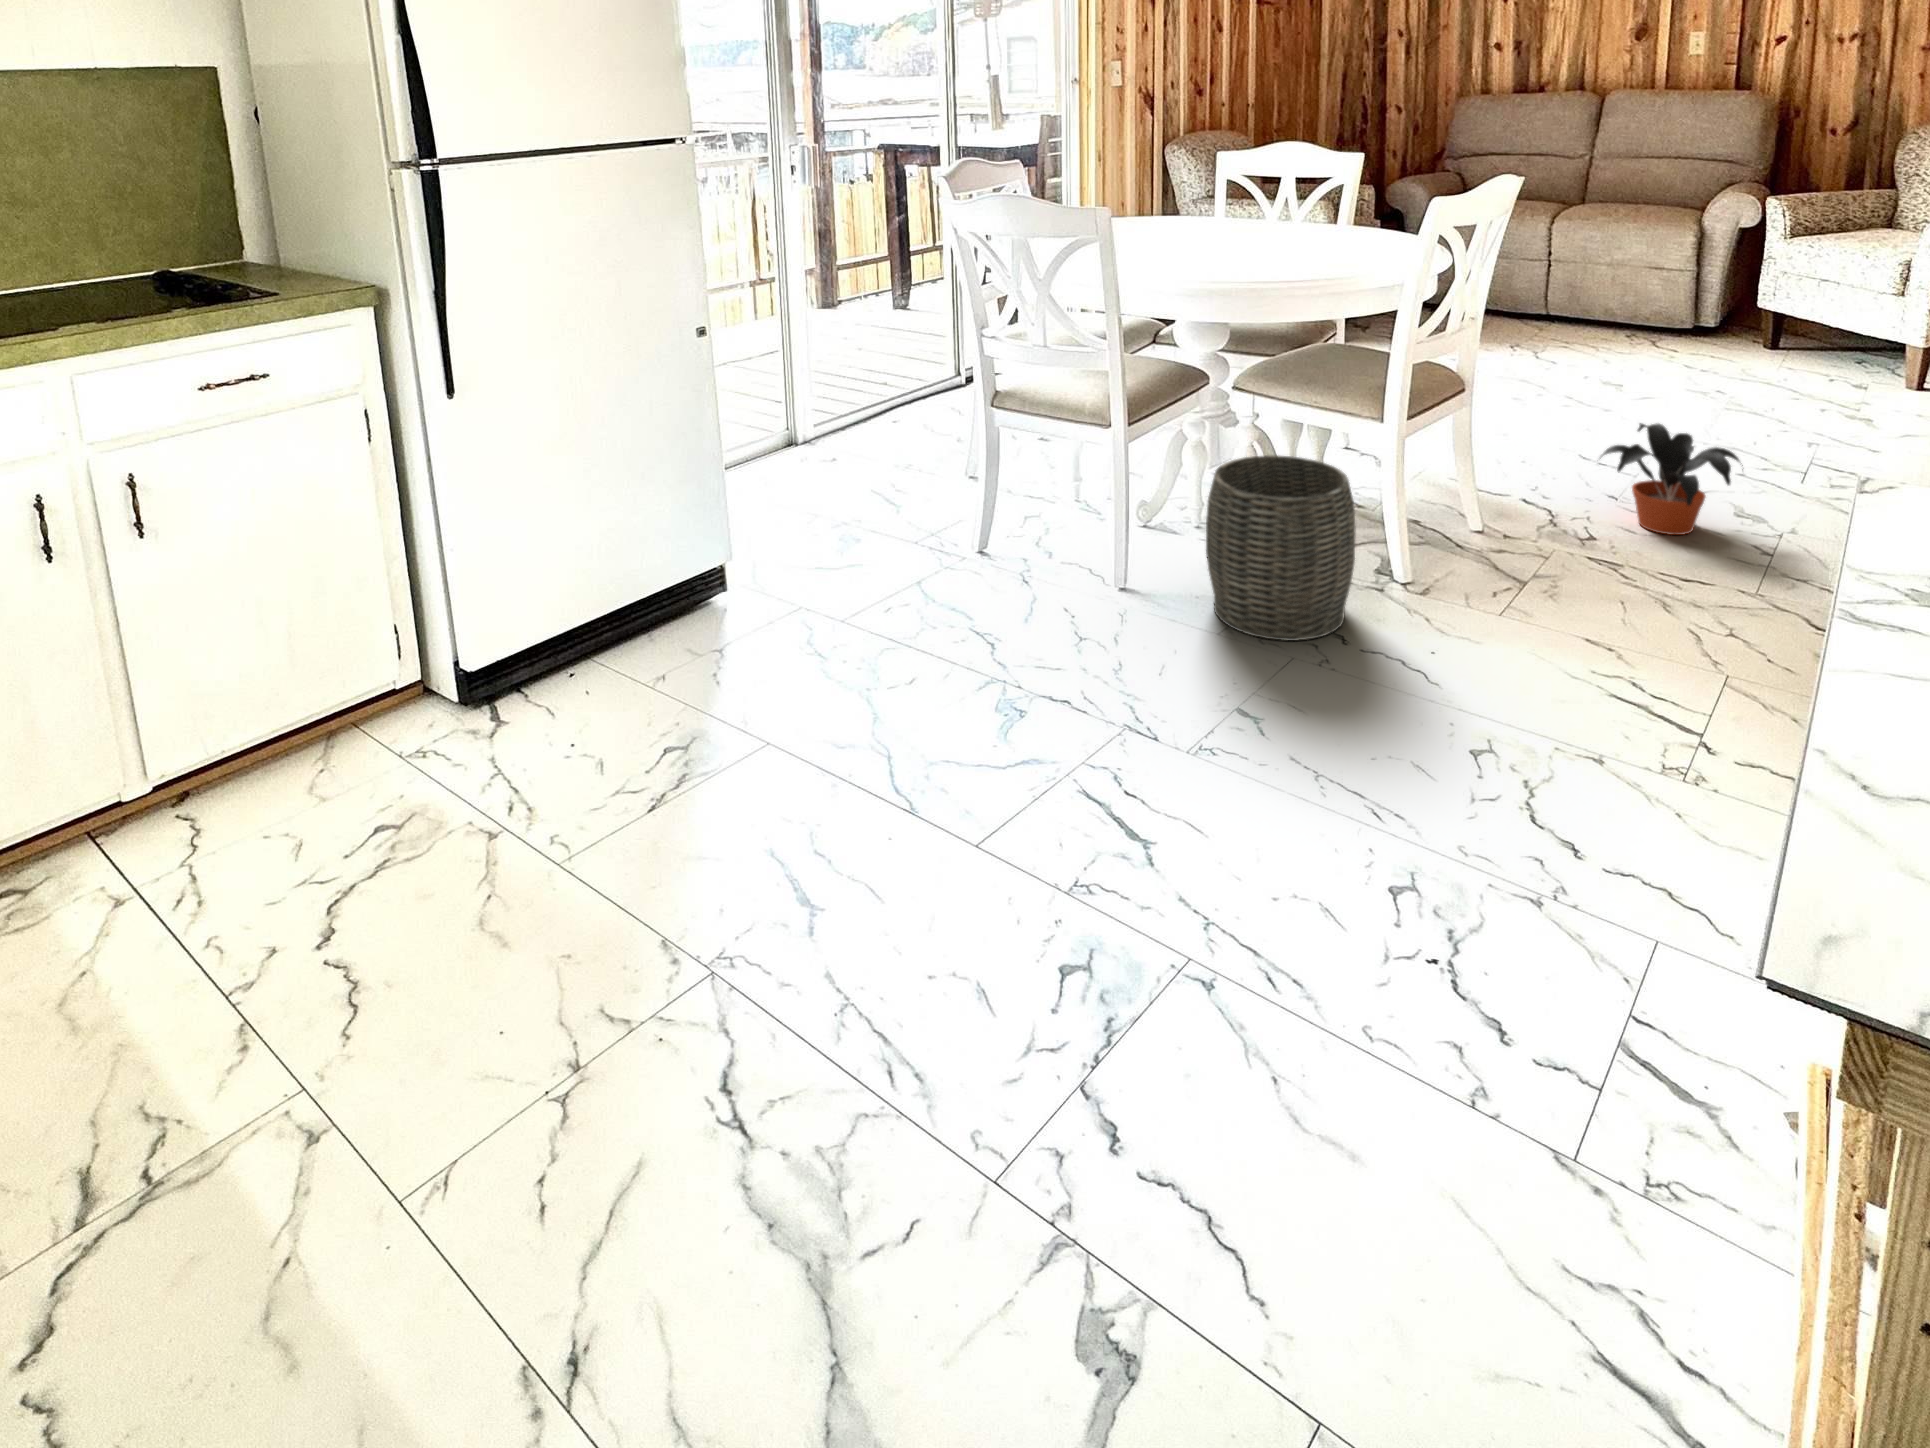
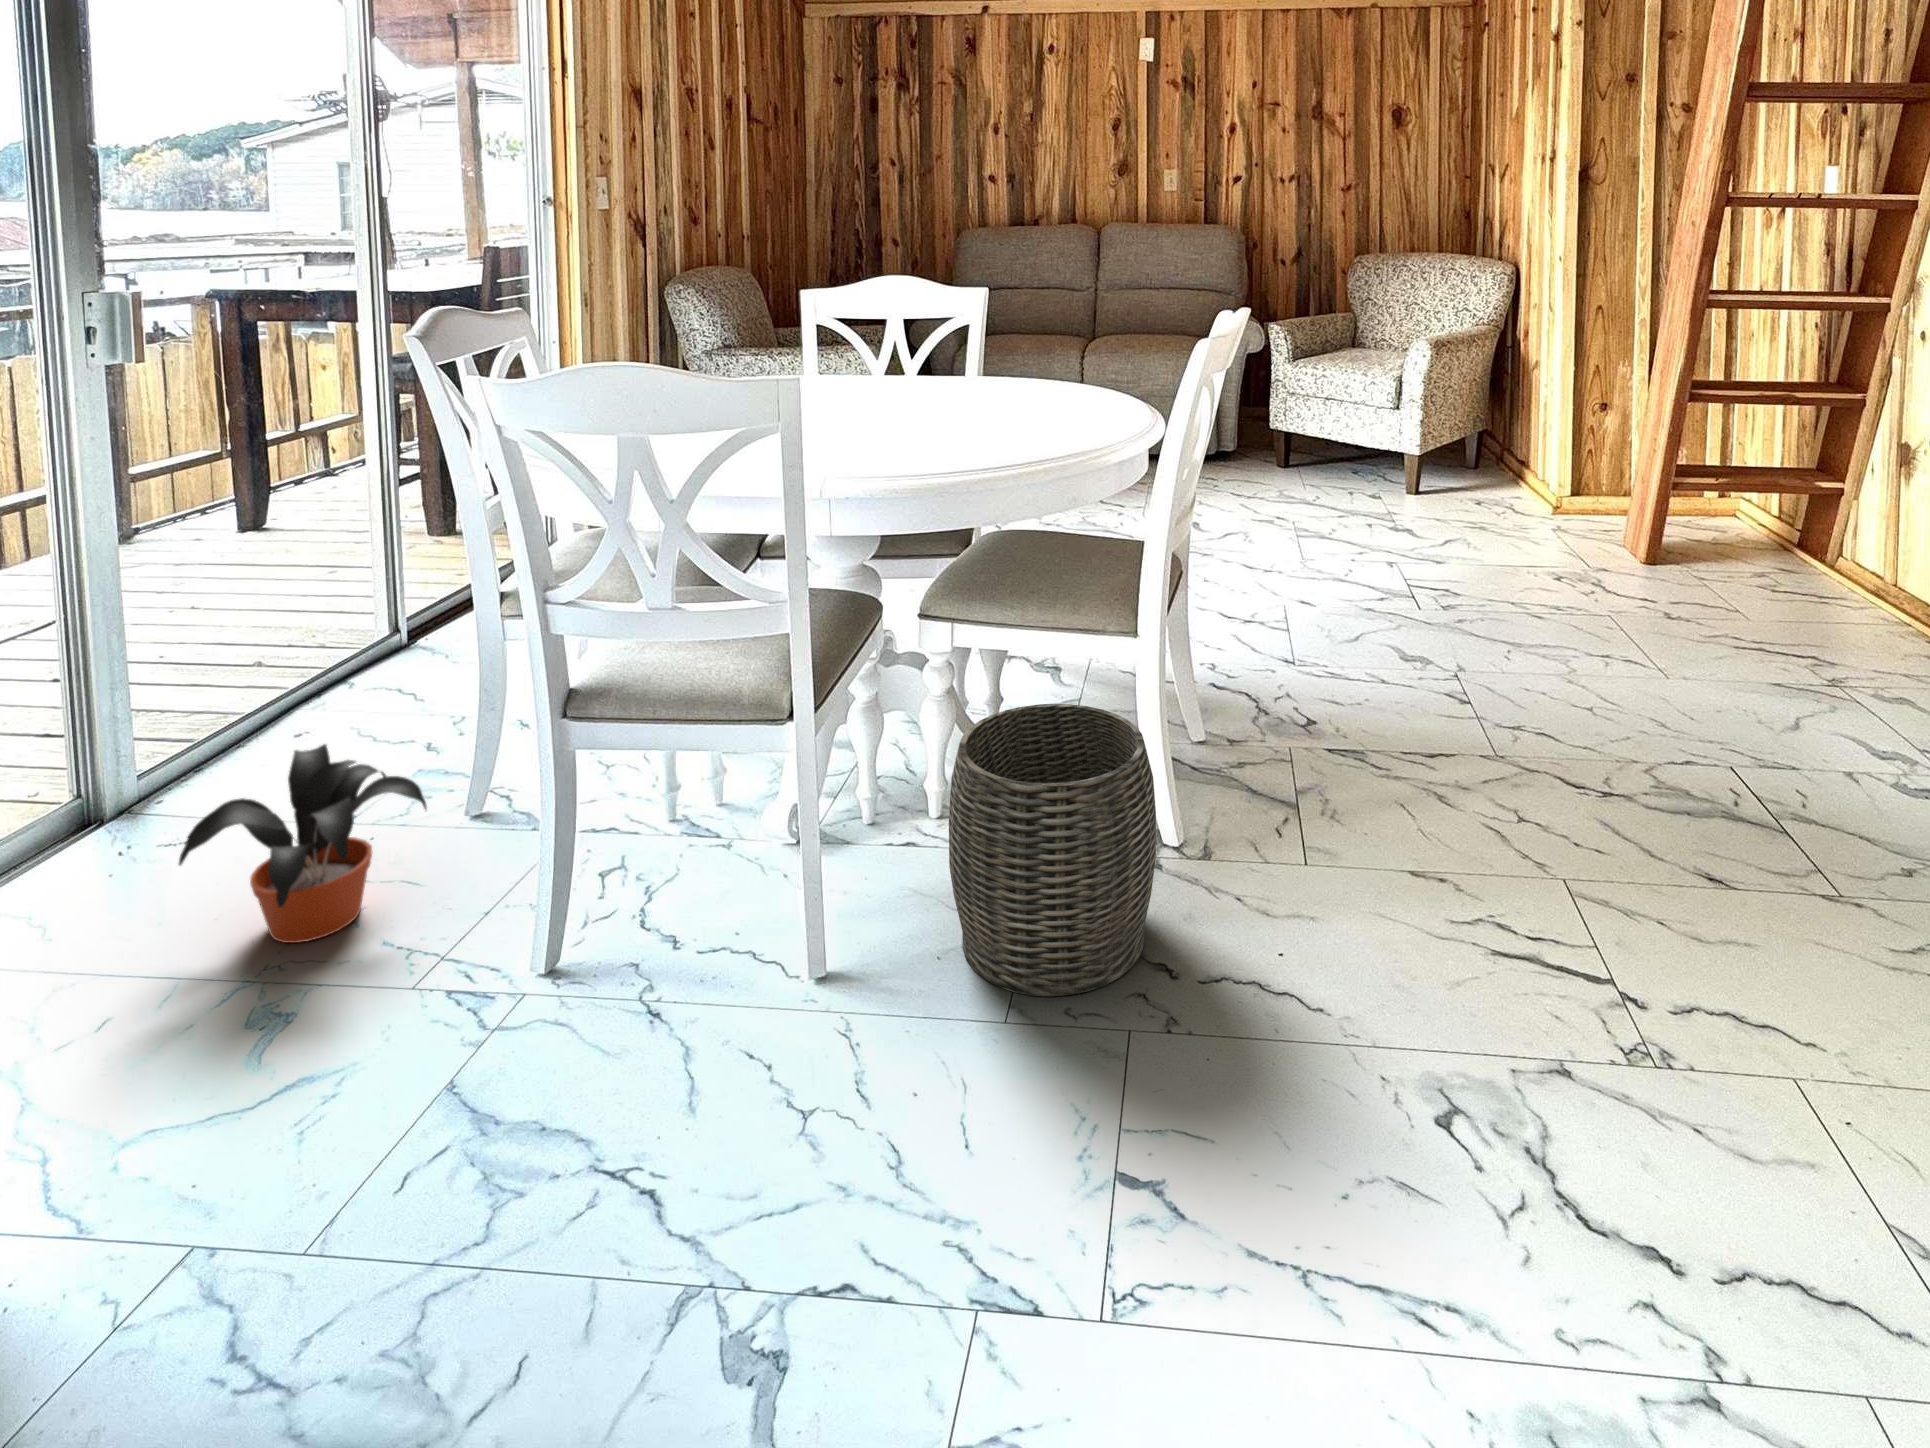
potted plant: present [1600,423,1743,535] -> present [179,744,427,943]

